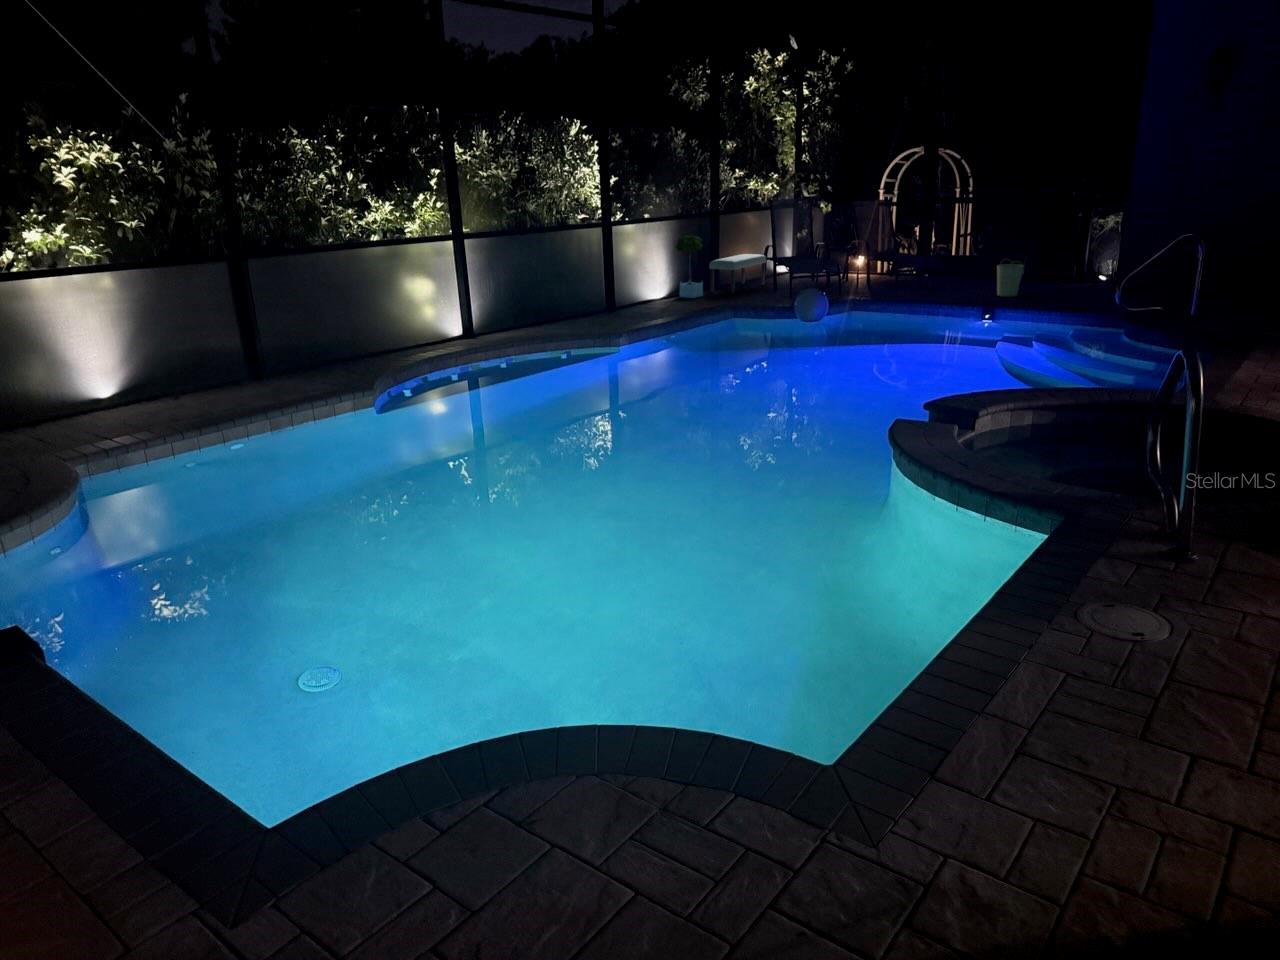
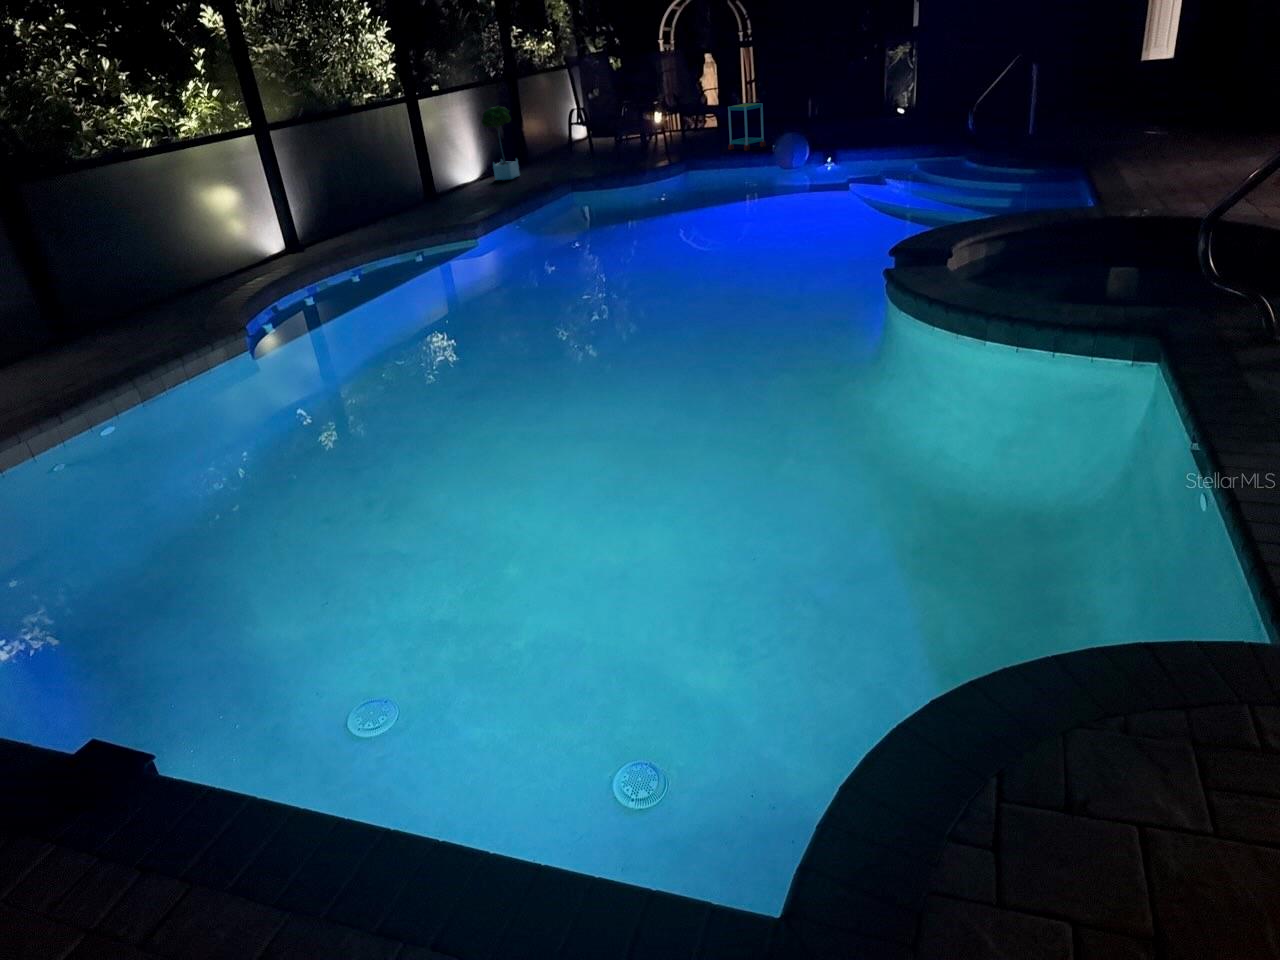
bench: present [709,254,766,293] -> none [518,122,575,170]
side table: none [900,256,938,300] -> present [728,103,766,151]
basket: present [997,263,1024,297] -> none [817,97,843,137]

